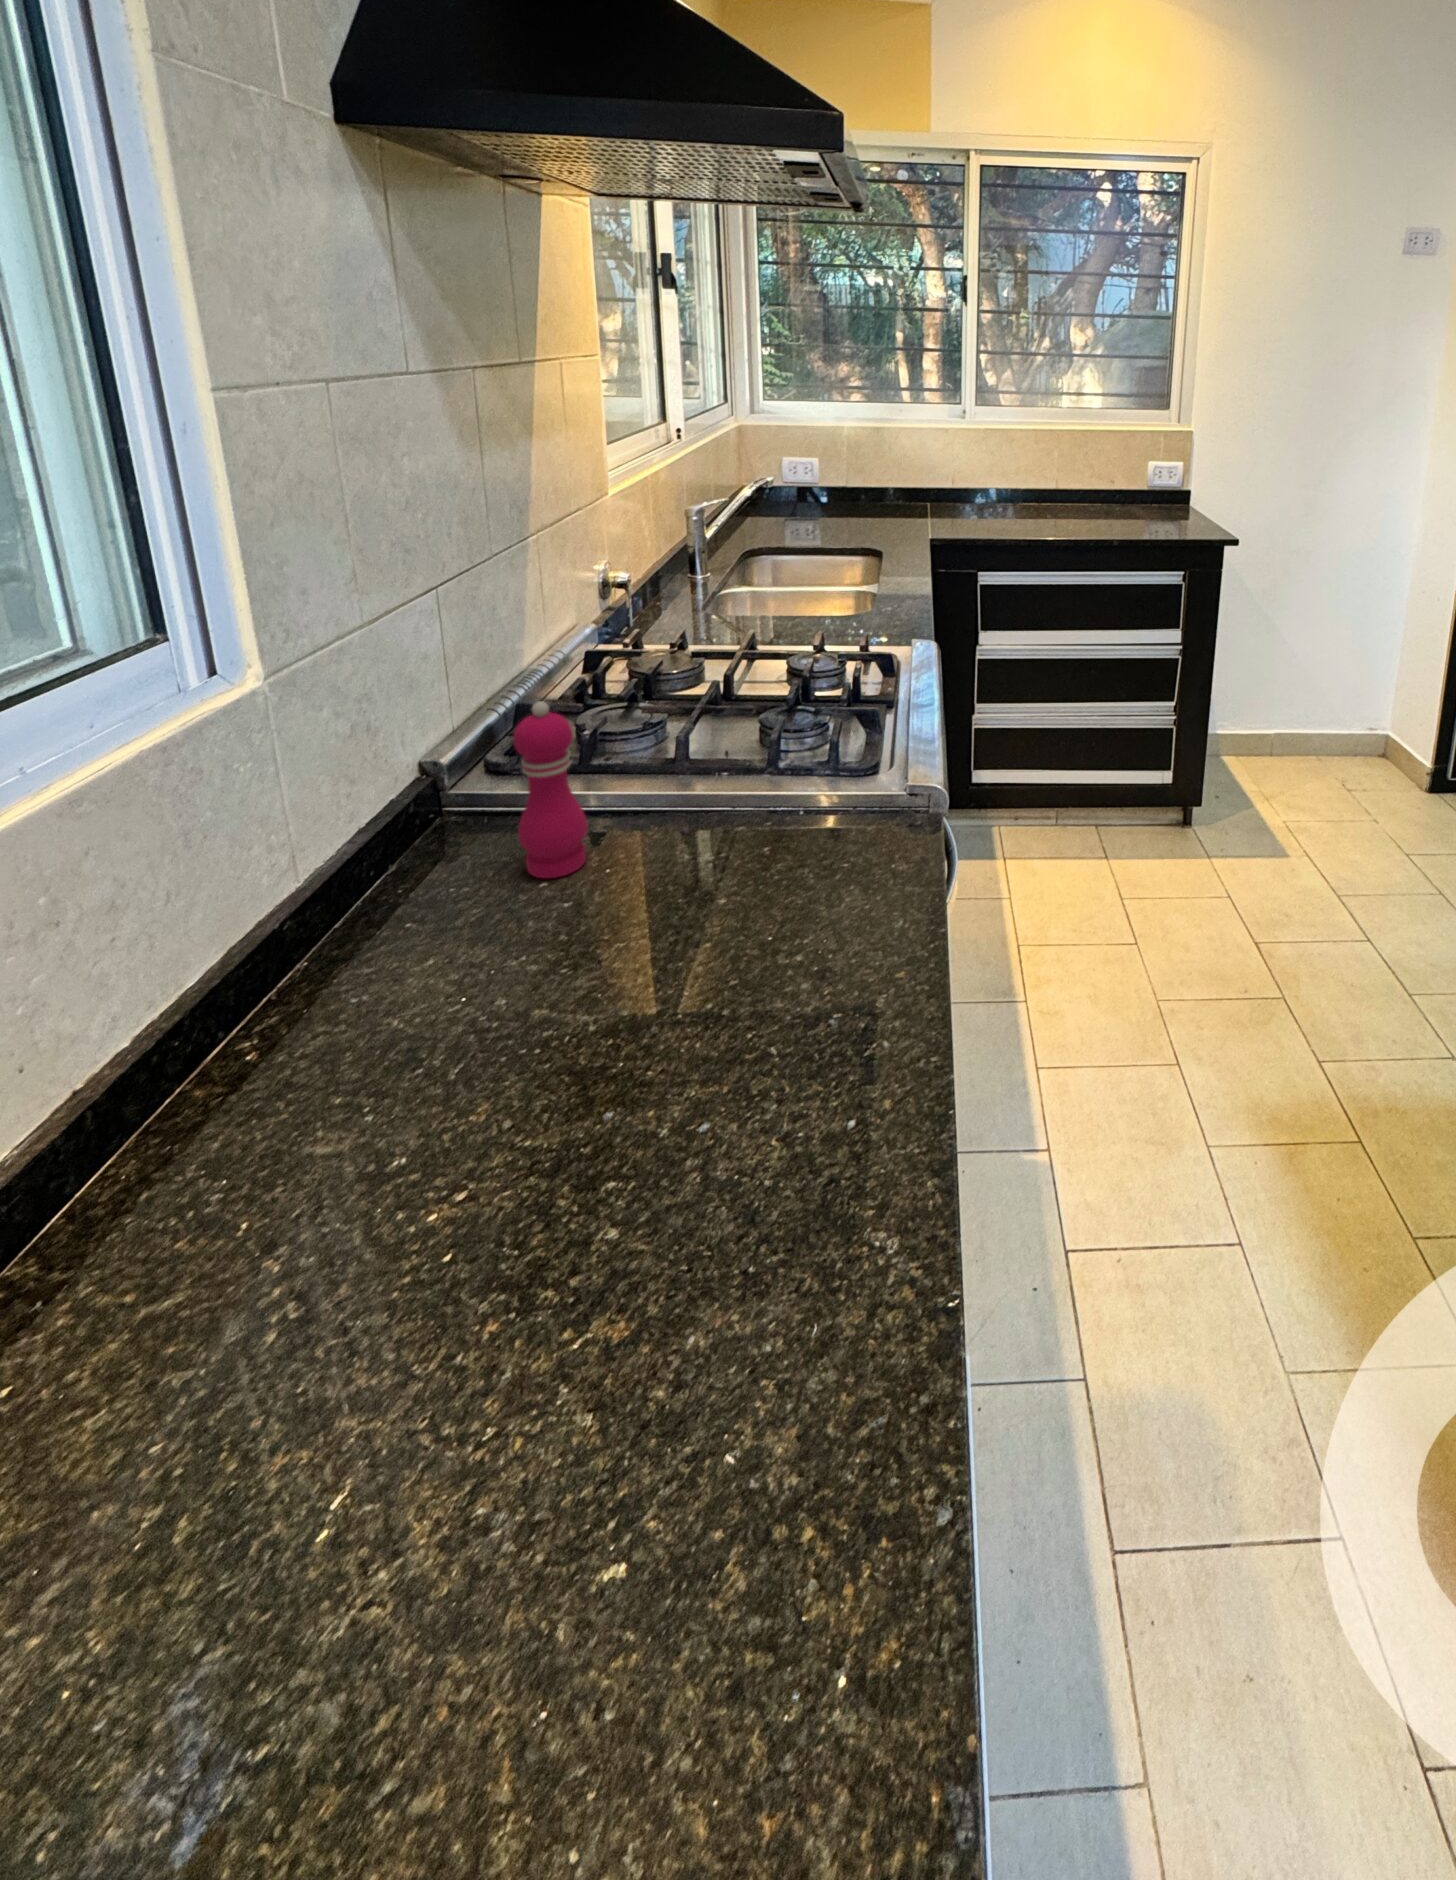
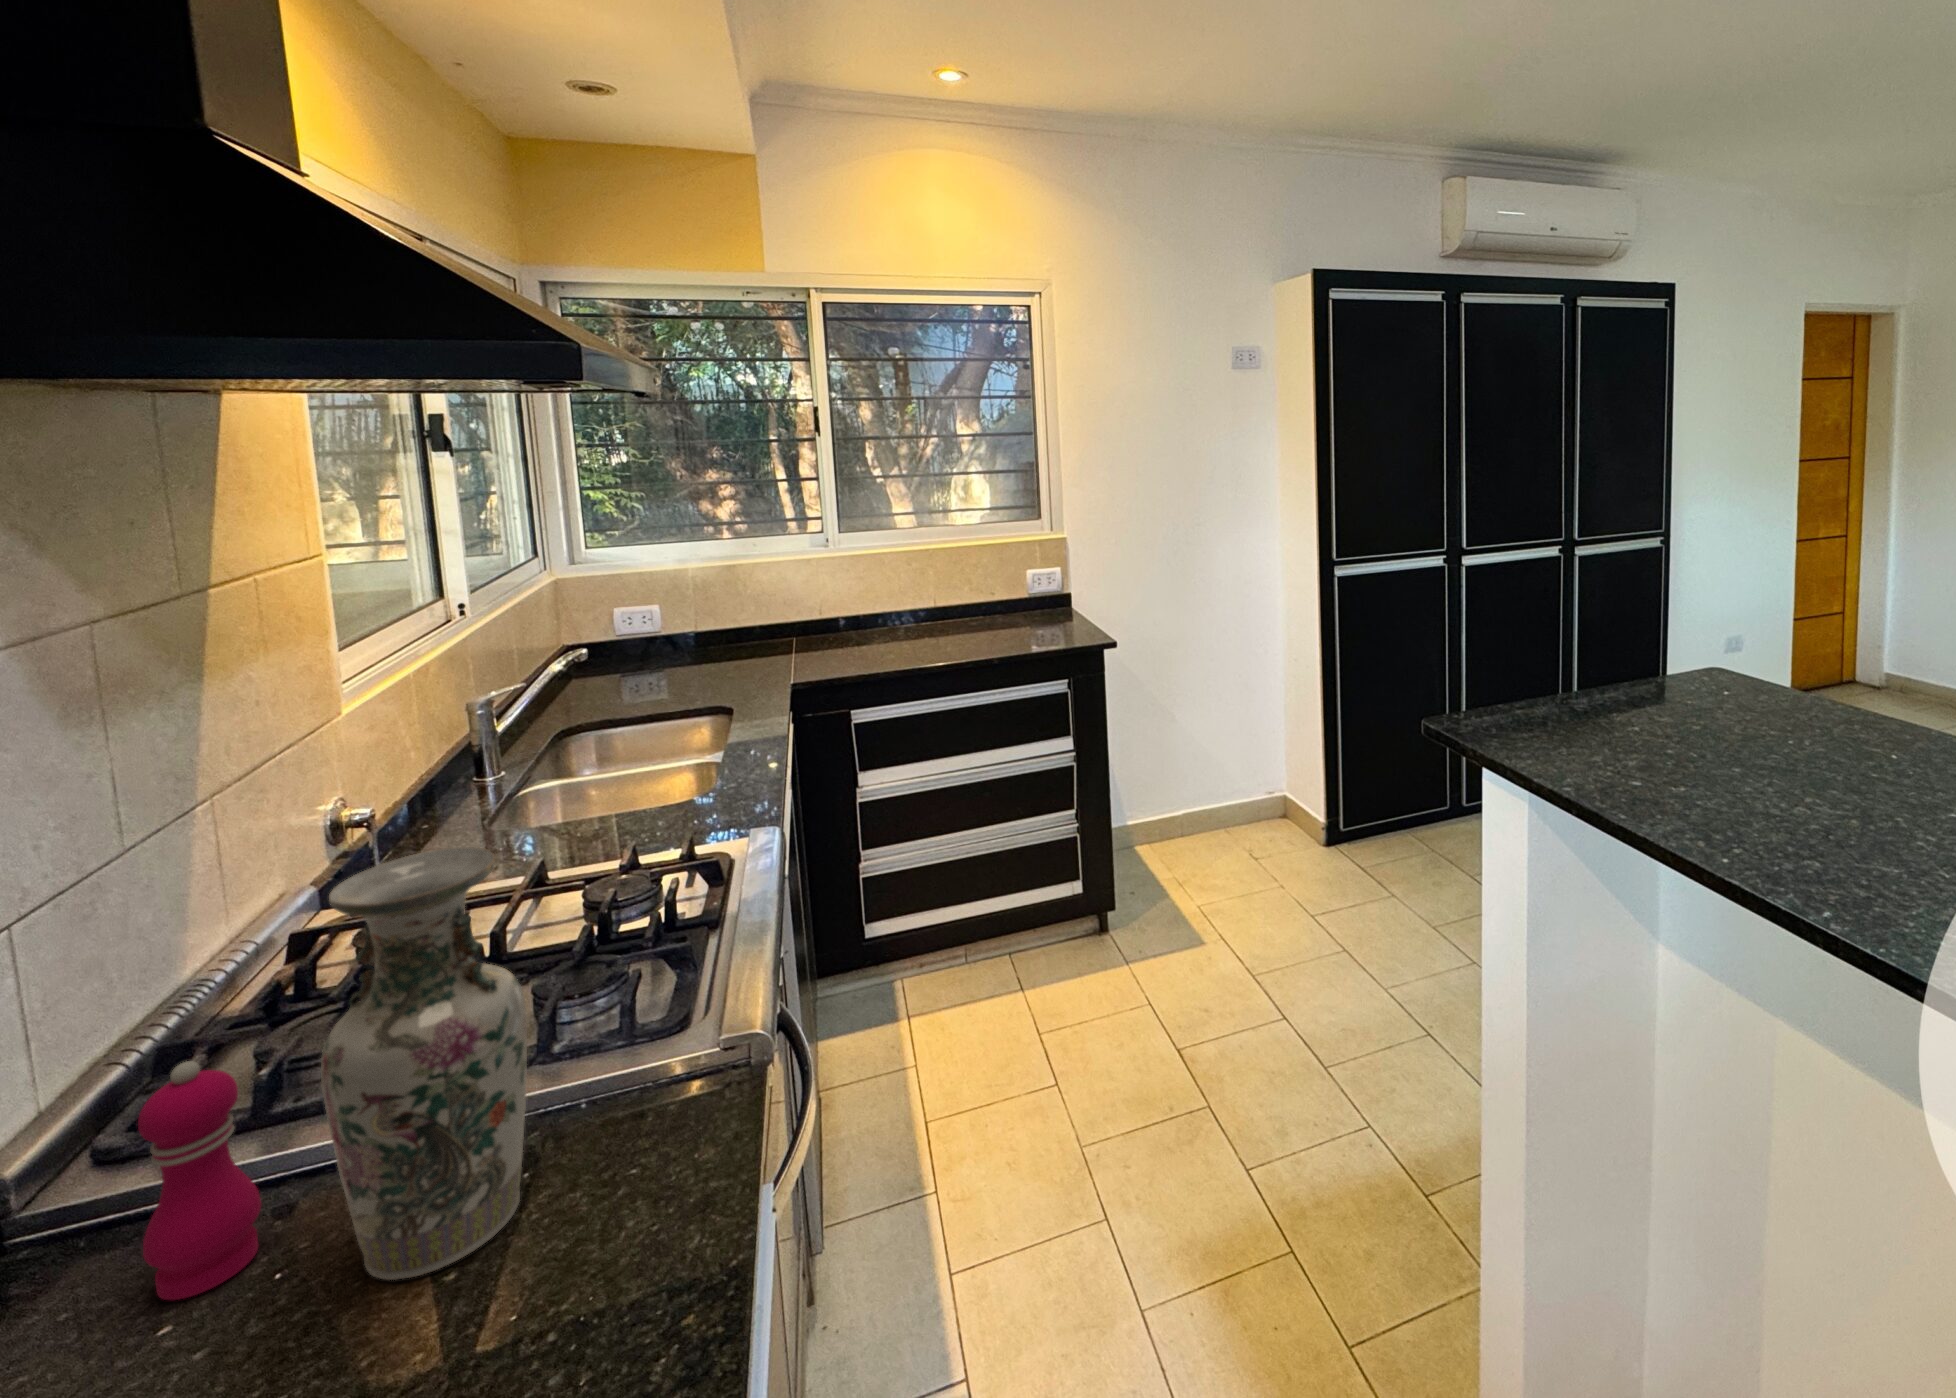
vase: none [632,565,770,907] -> present [320,847,527,1280]

